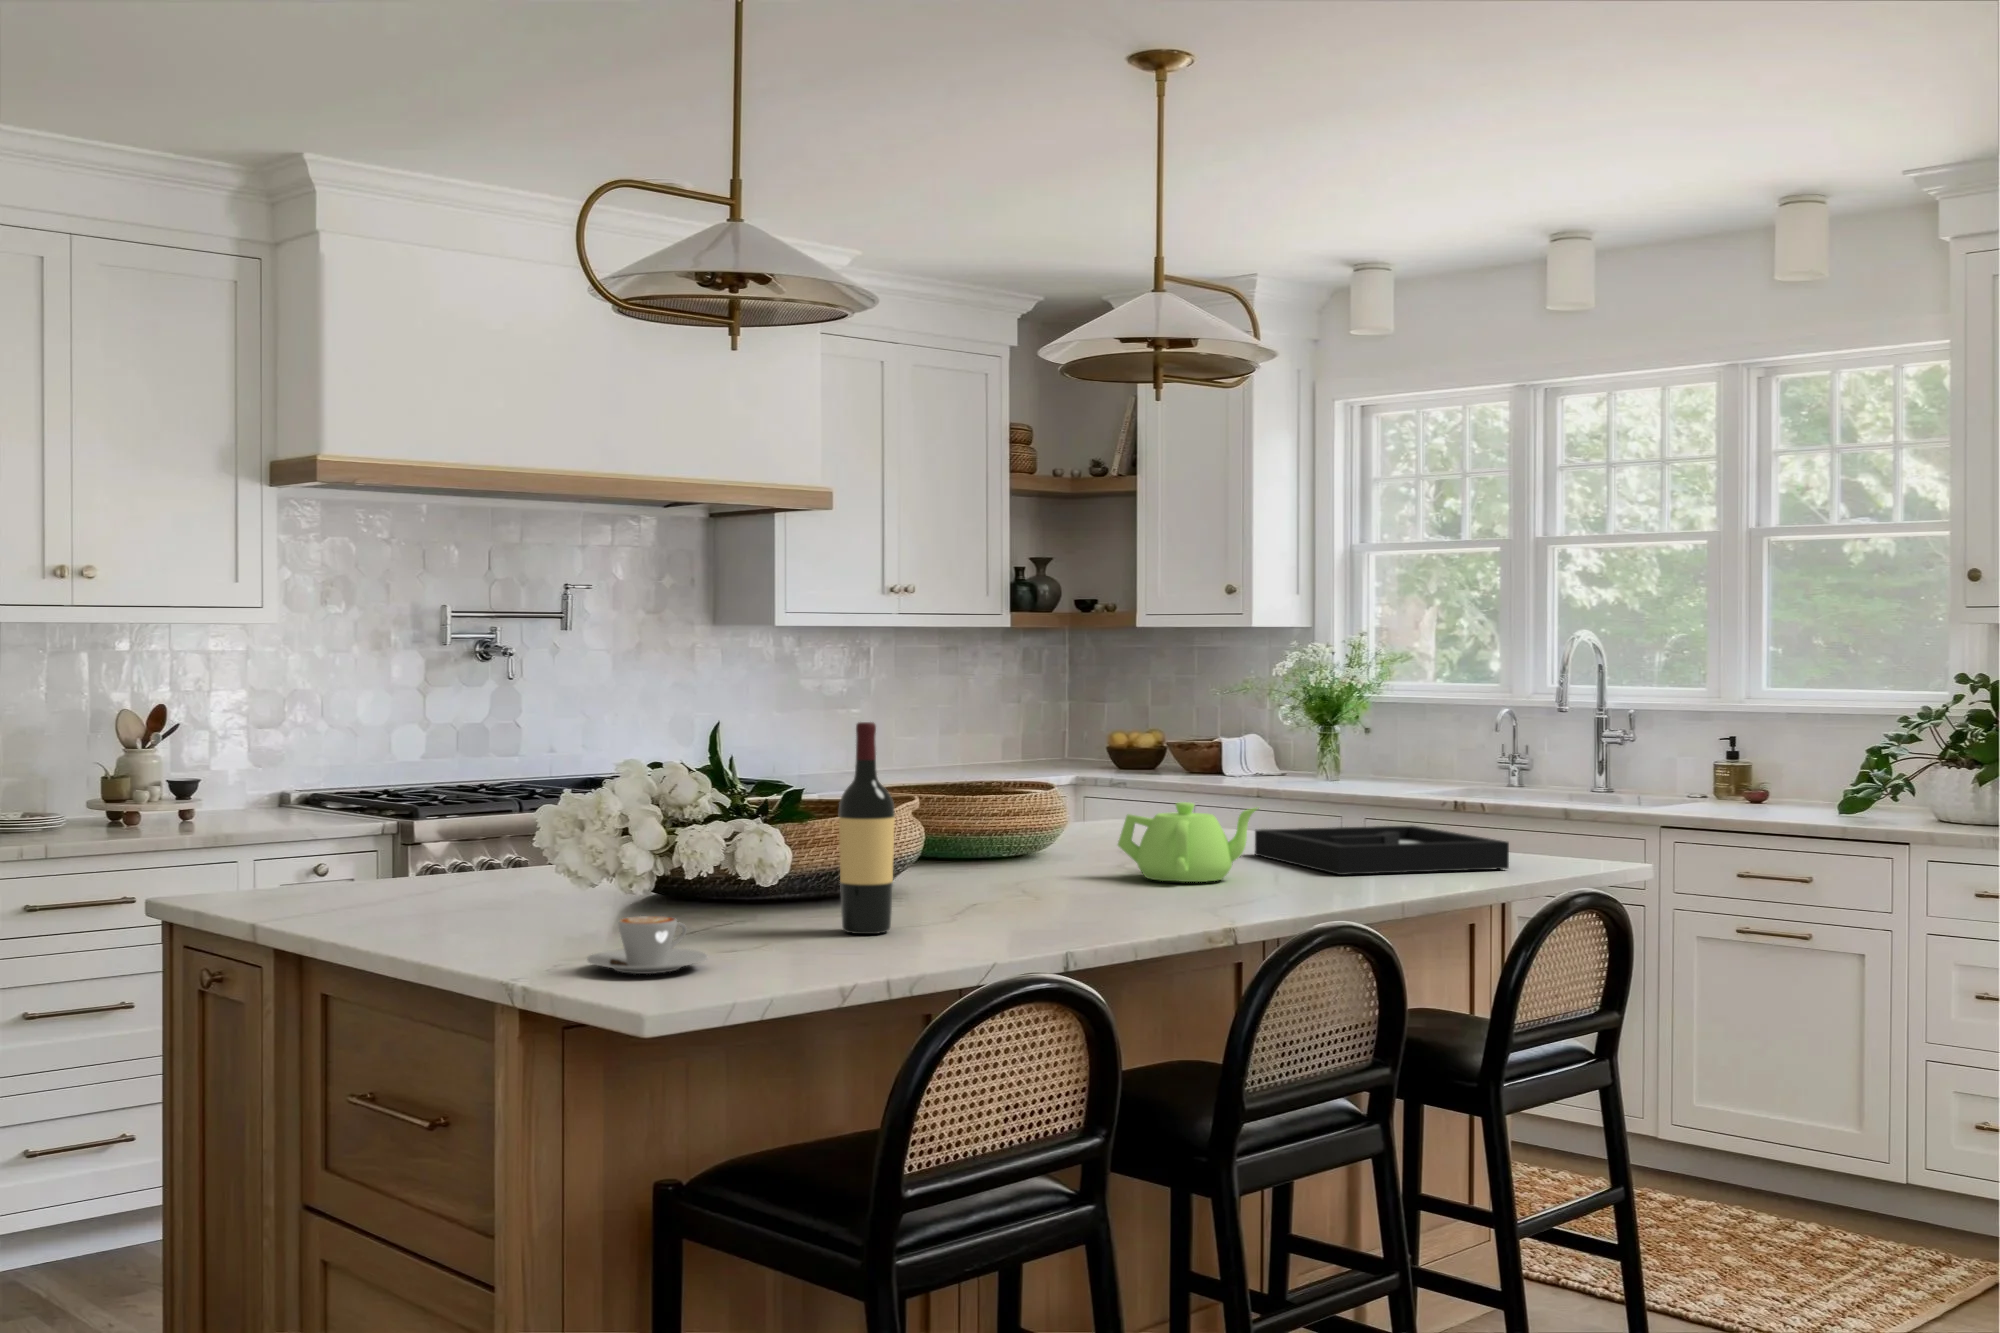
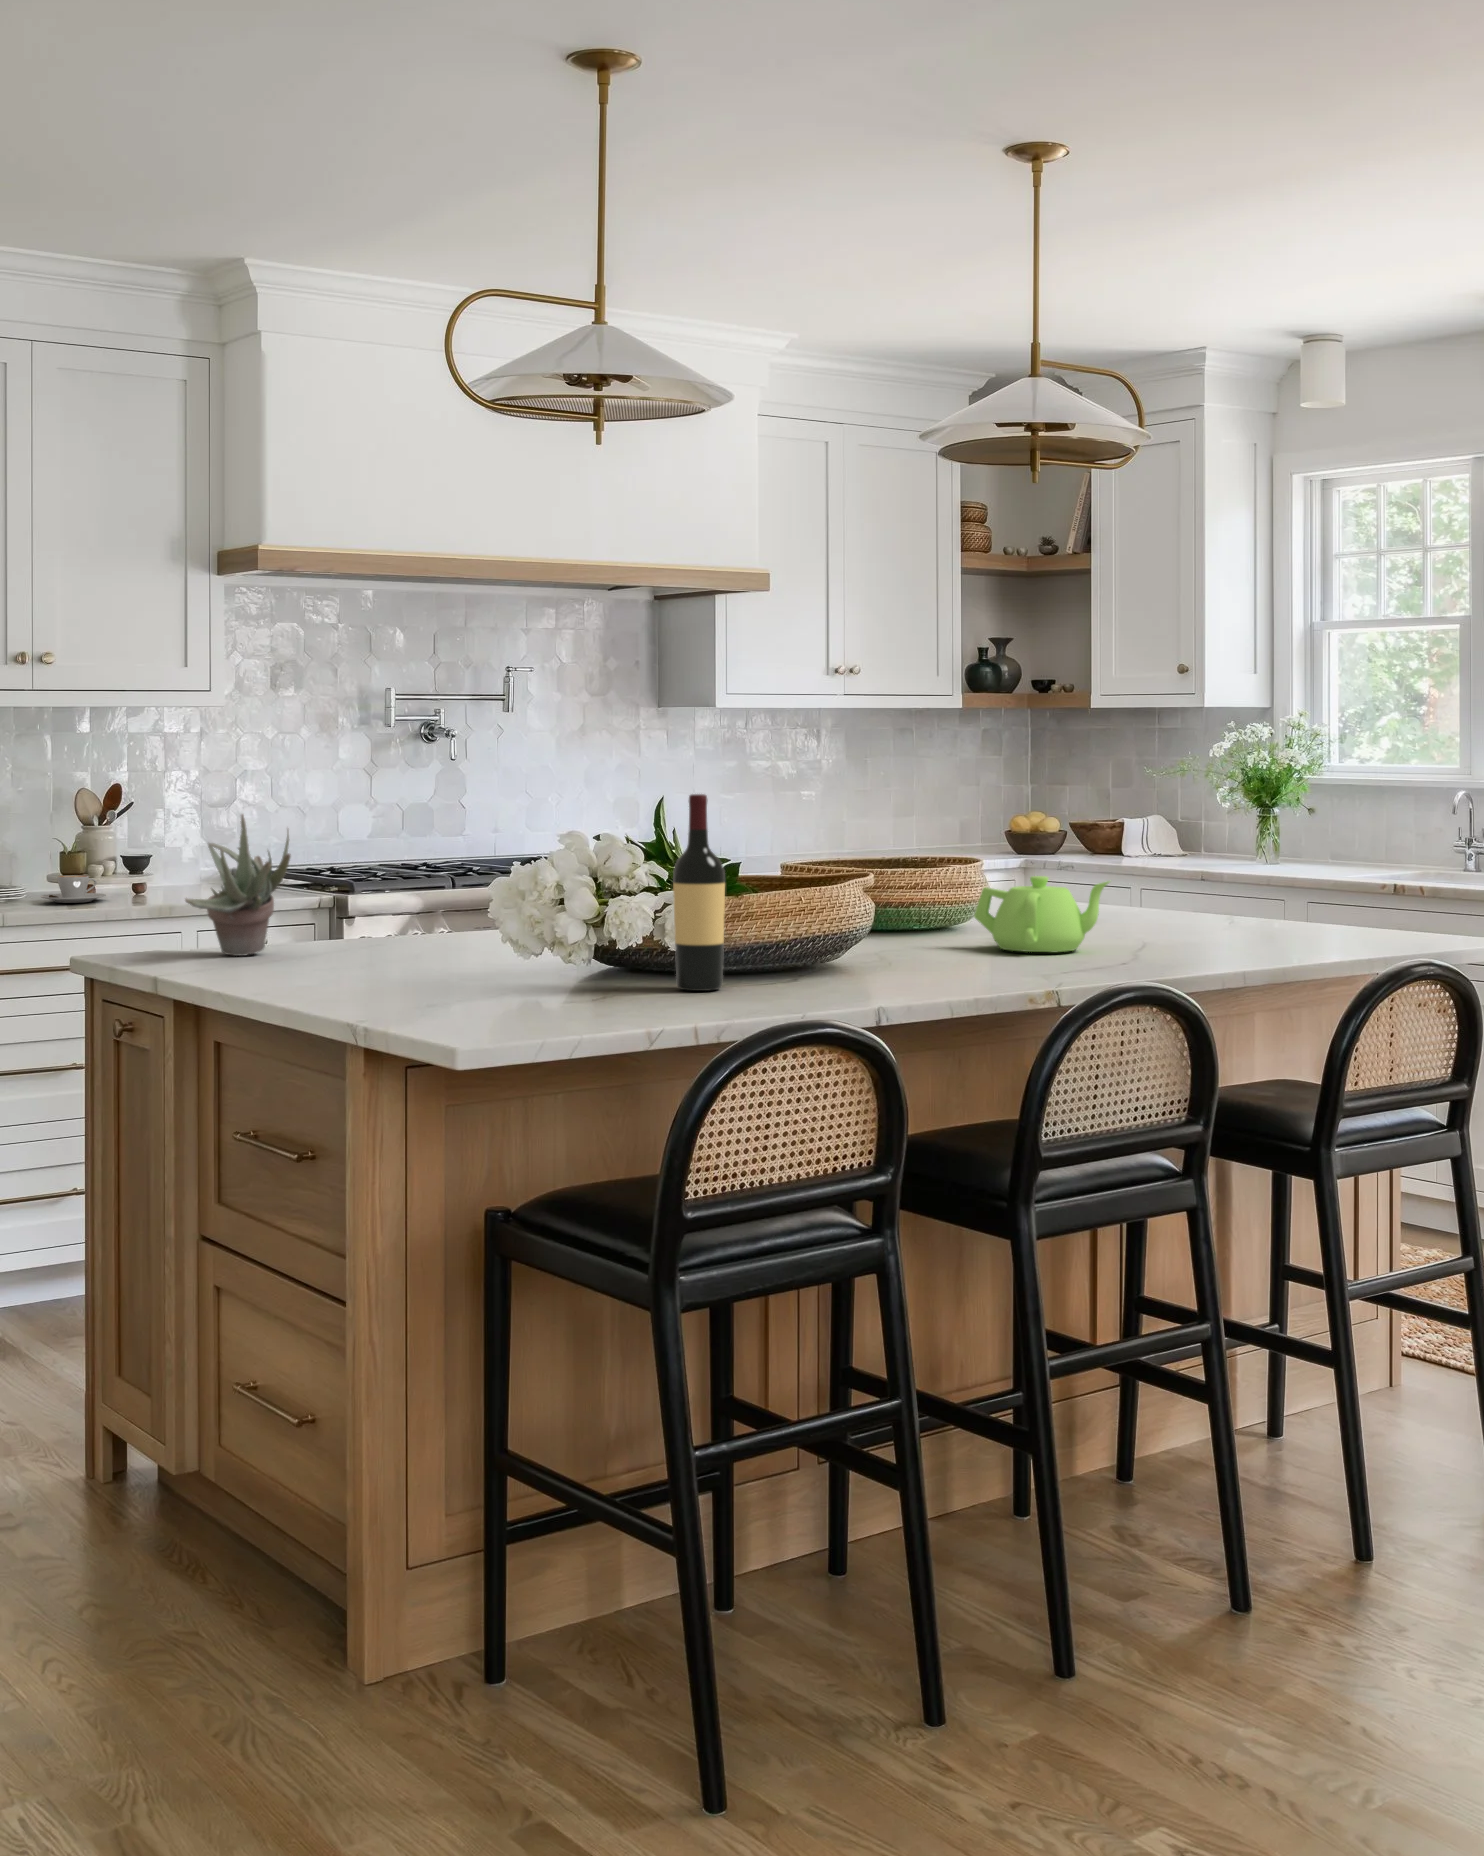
succulent plant: none [283,742,397,897] -> present [185,814,291,956]
decorative tray: present [1255,825,1509,875] -> none [1127,903,1371,948]
coffee cup: present [587,916,707,974] -> present [41,875,106,903]

